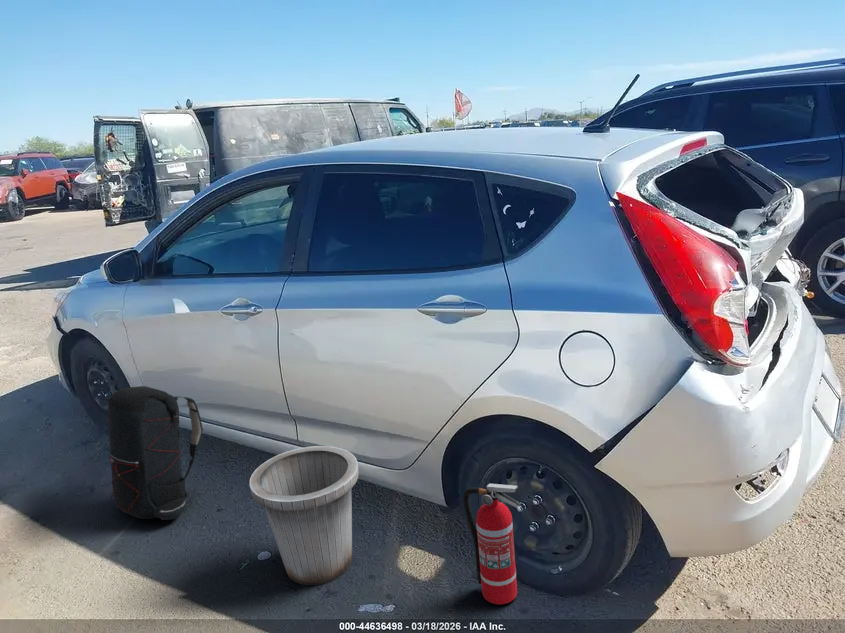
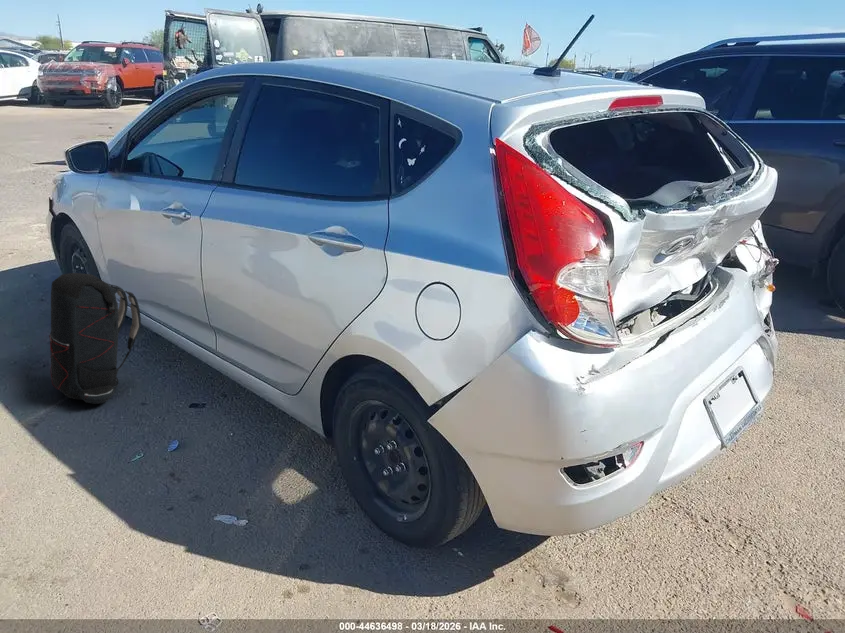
trash can: present [250,446,359,585] -> none [136,357,247,488]
fire extinguisher: present [463,484,521,604] -> none [324,421,370,541]

